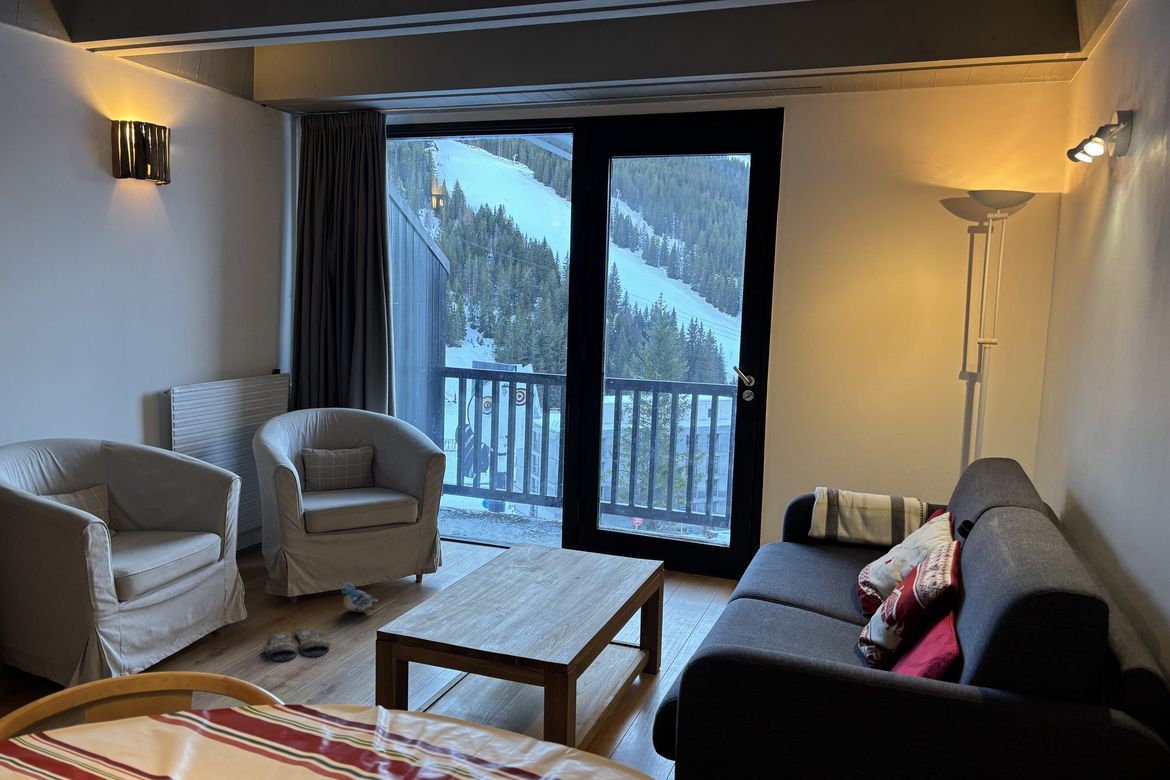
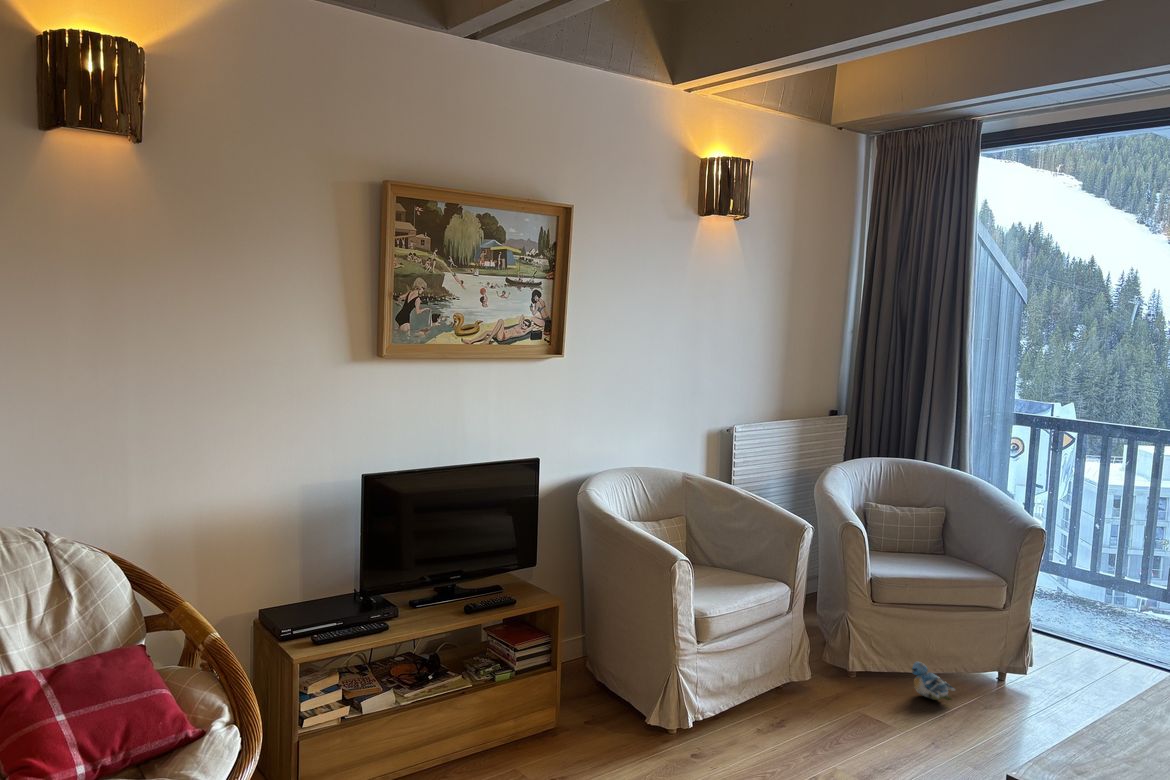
slippers: present [264,629,330,661] -> none [830,705,904,744]

